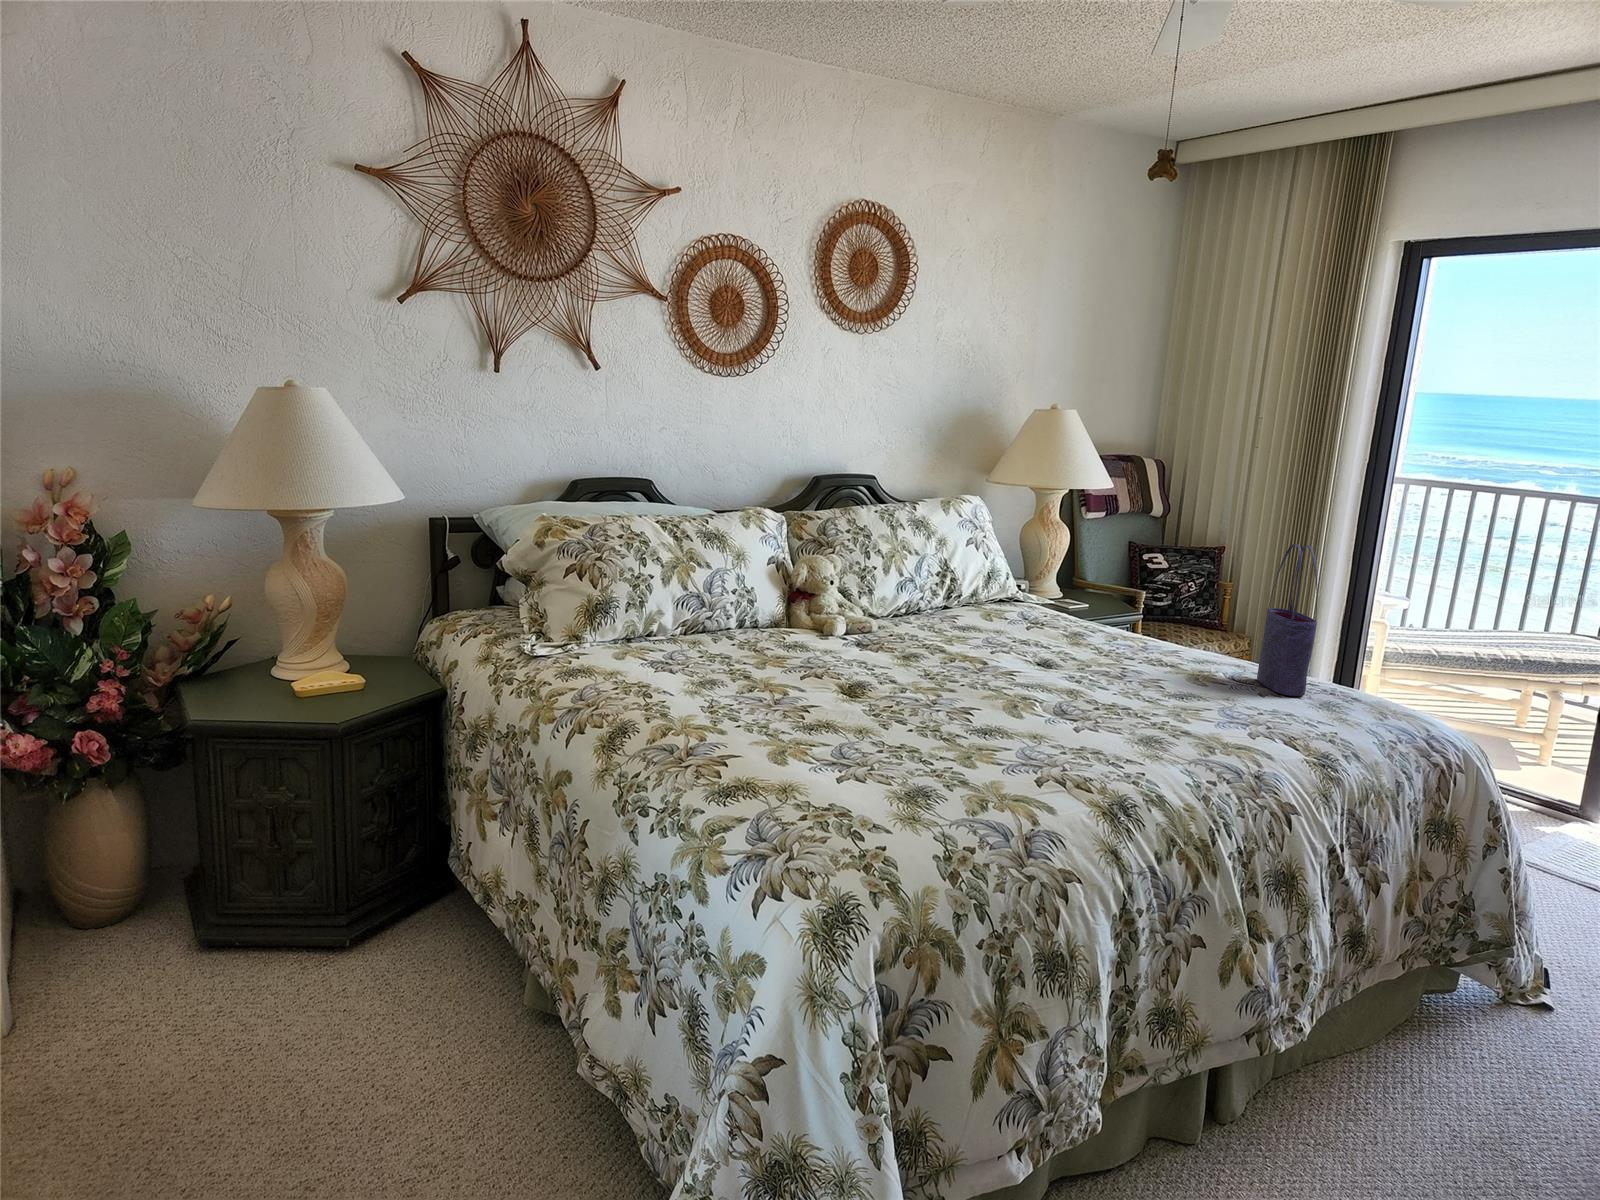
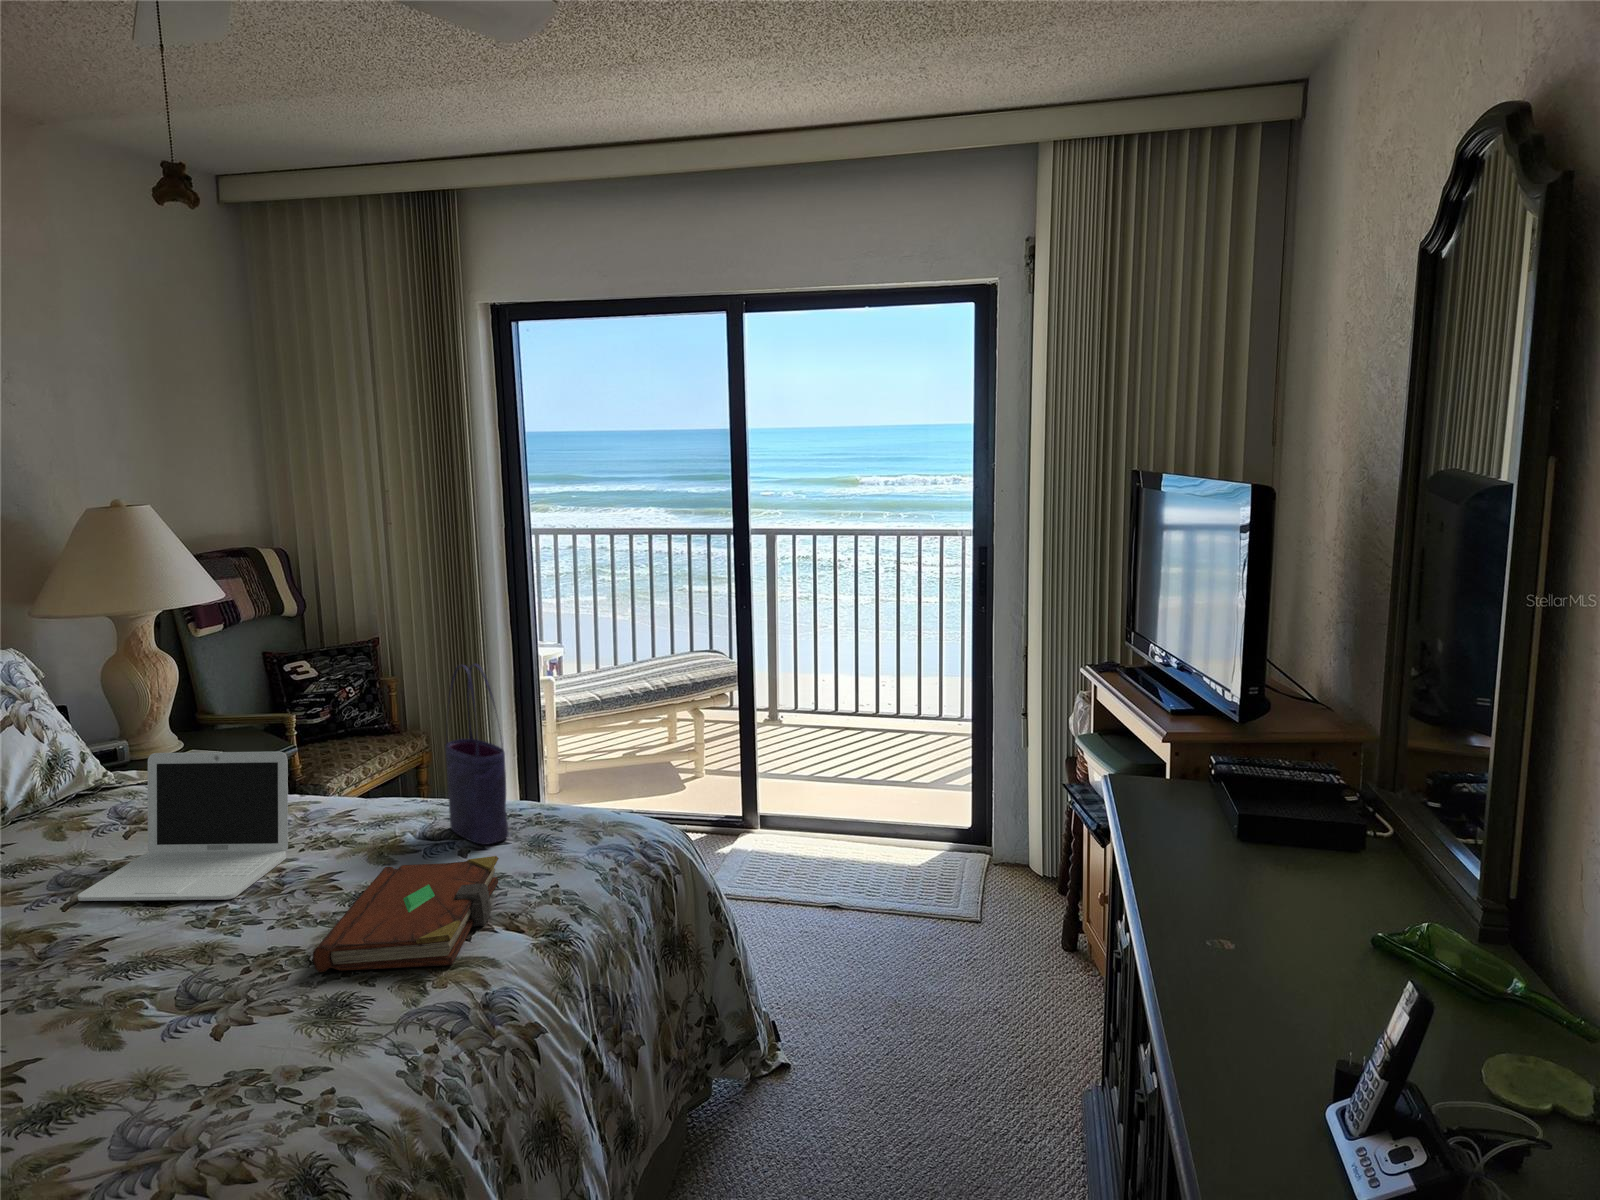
laptop: none [1001,571,1146,674] -> present [78,752,288,901]
book: none [1142,681,1292,746] -> present [313,856,499,972]

